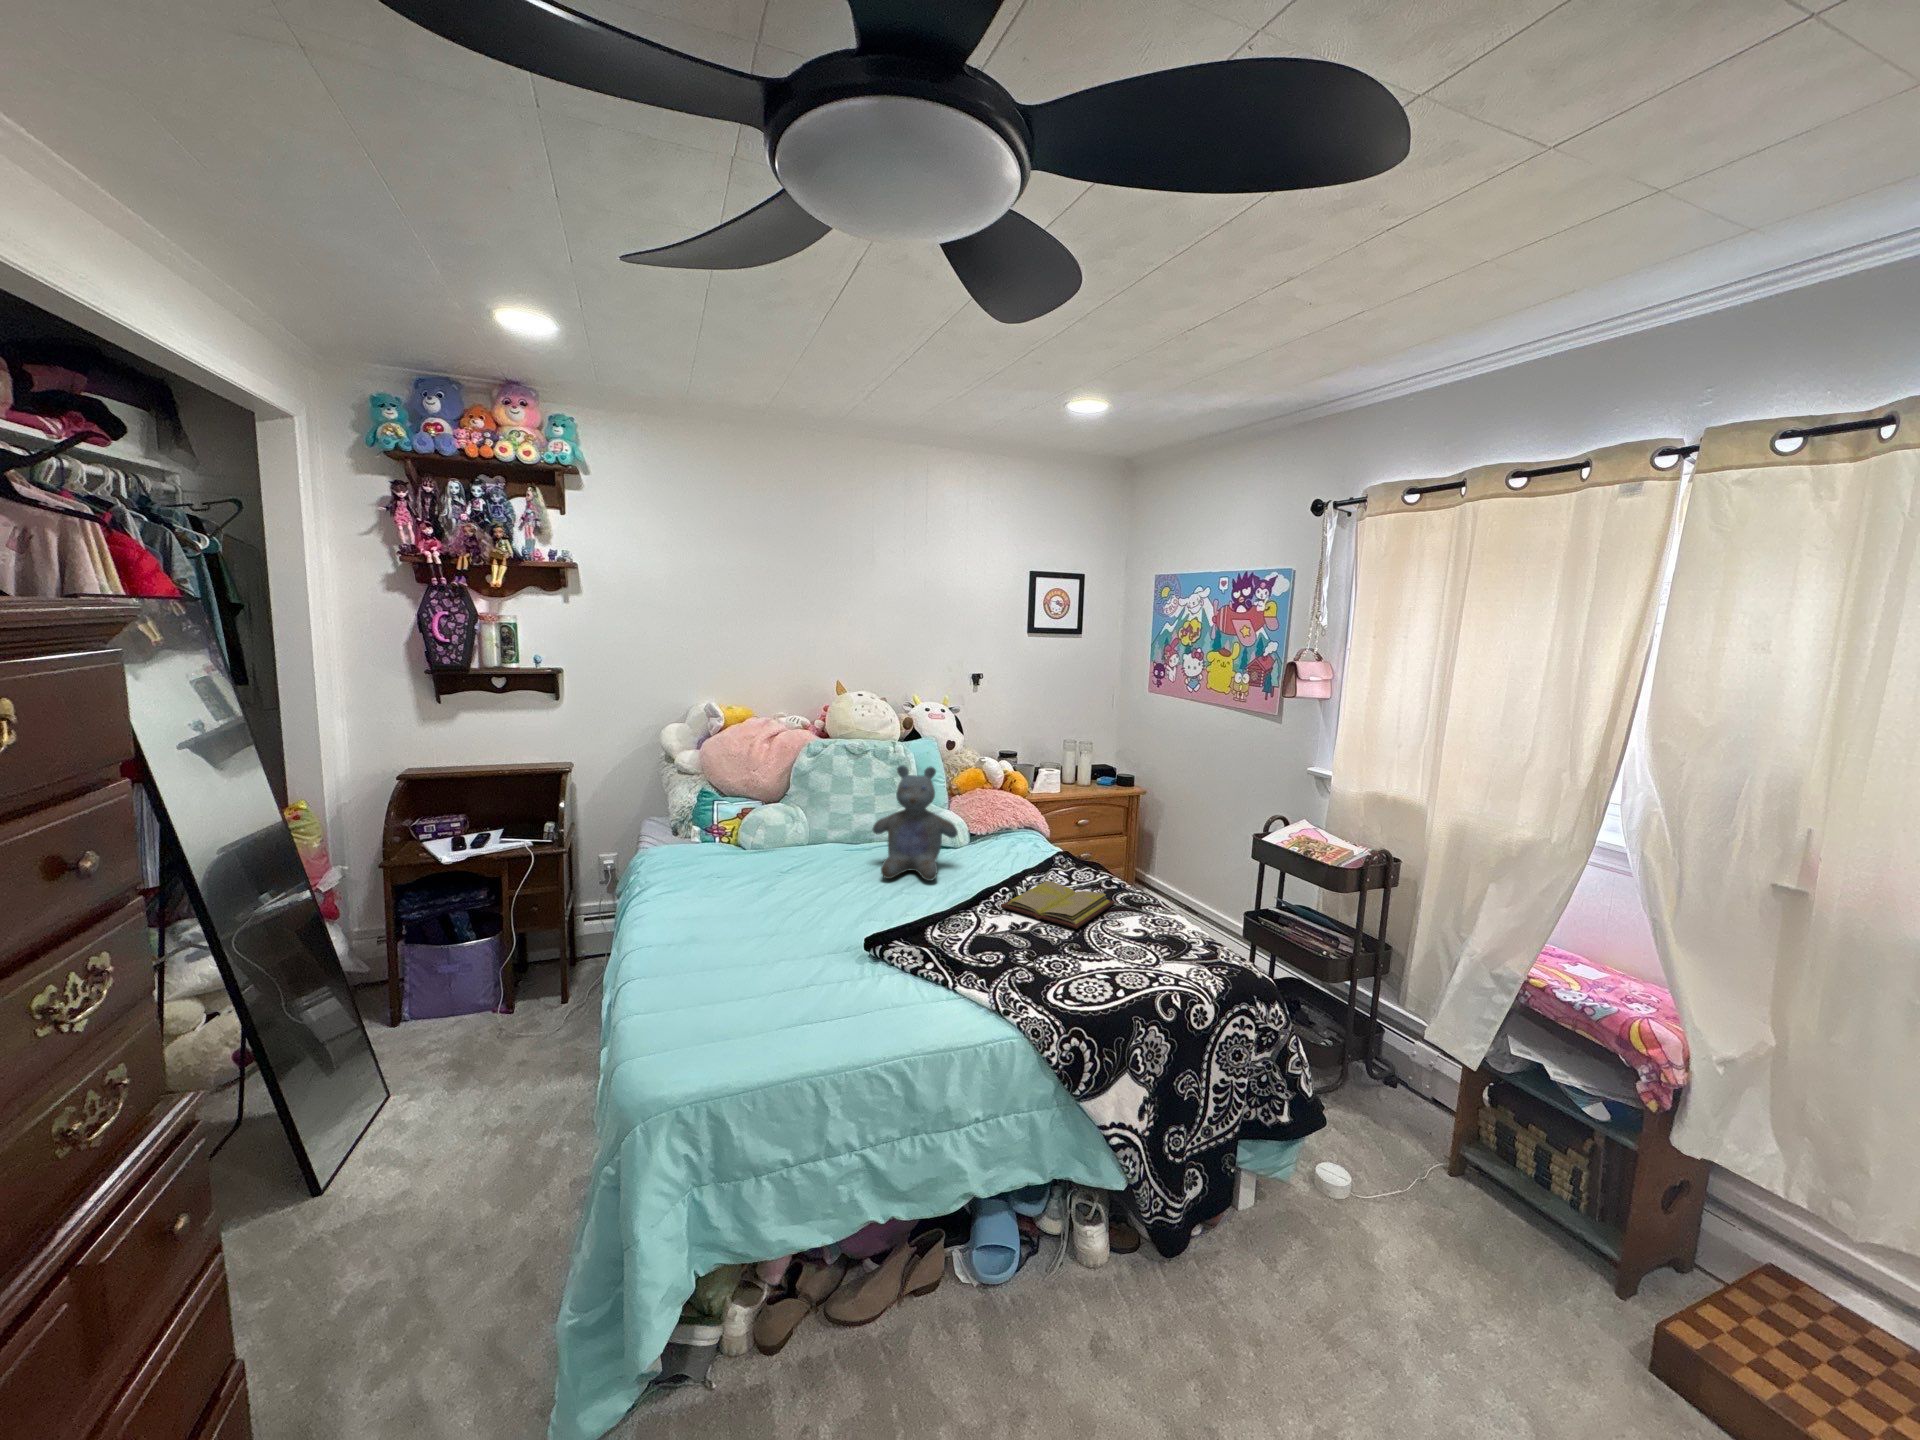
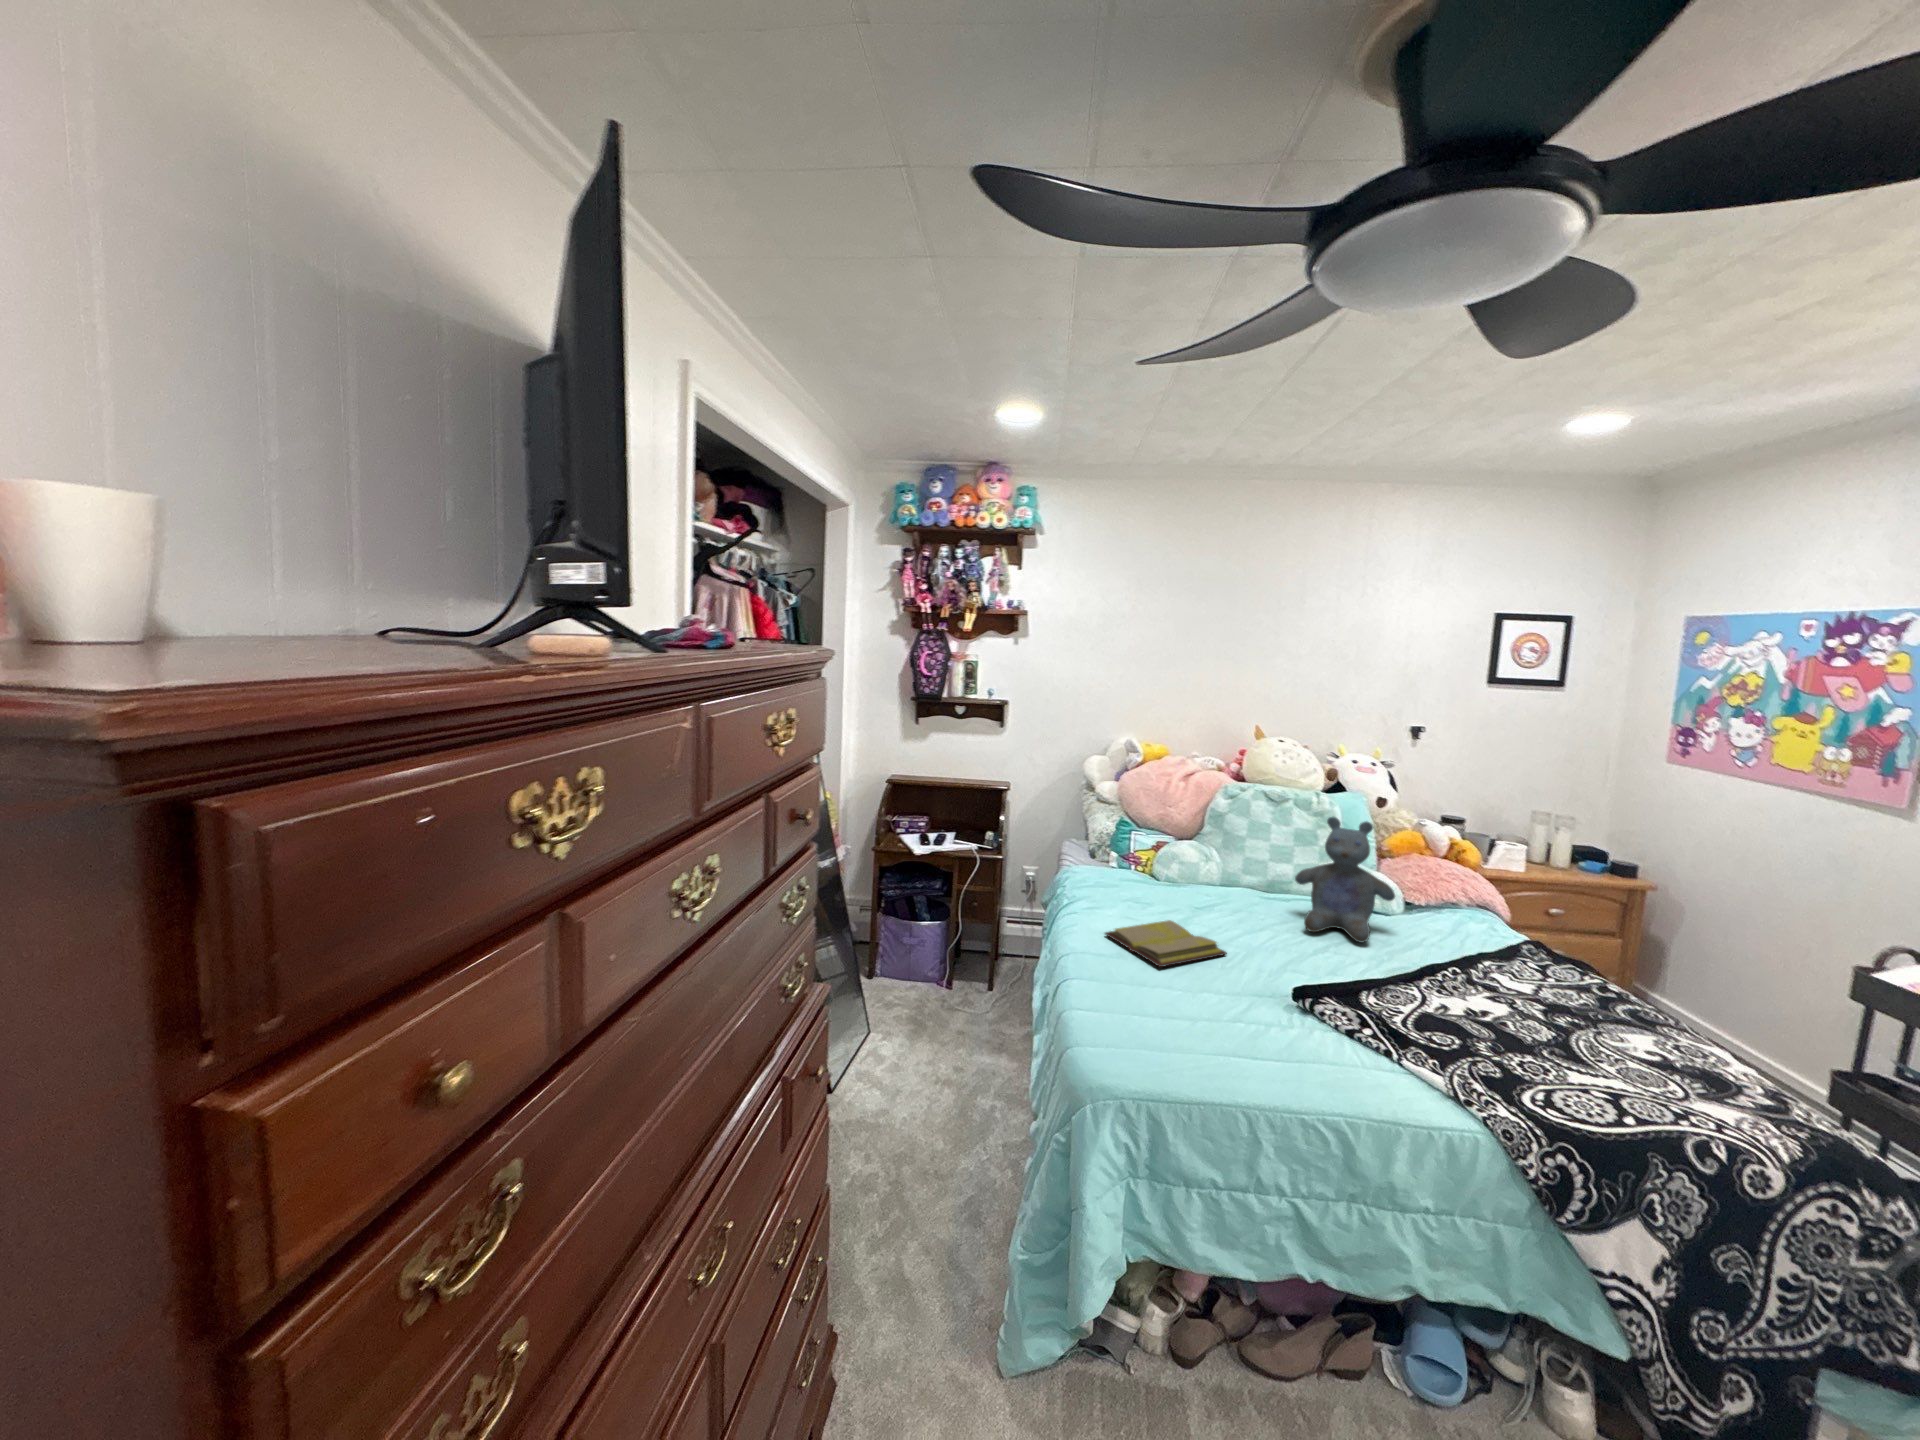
diary: present [1001,881,1115,929] -> present [1105,920,1227,967]

